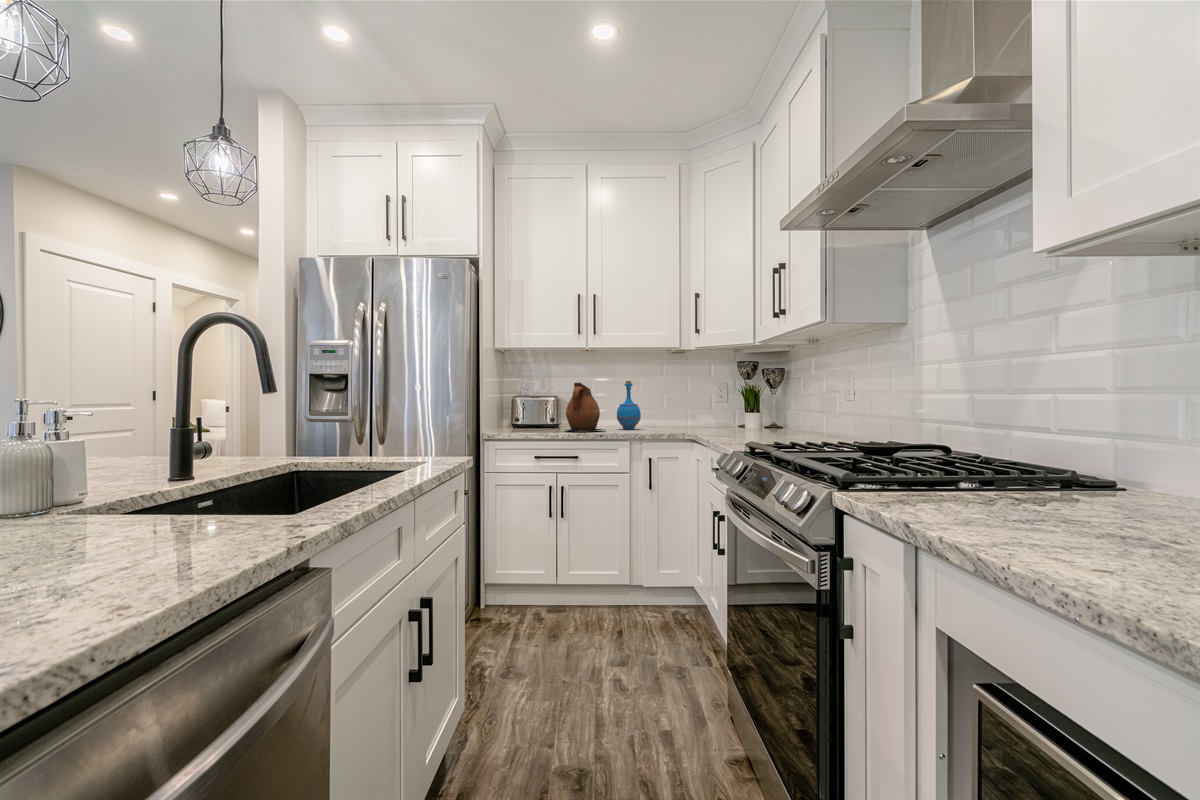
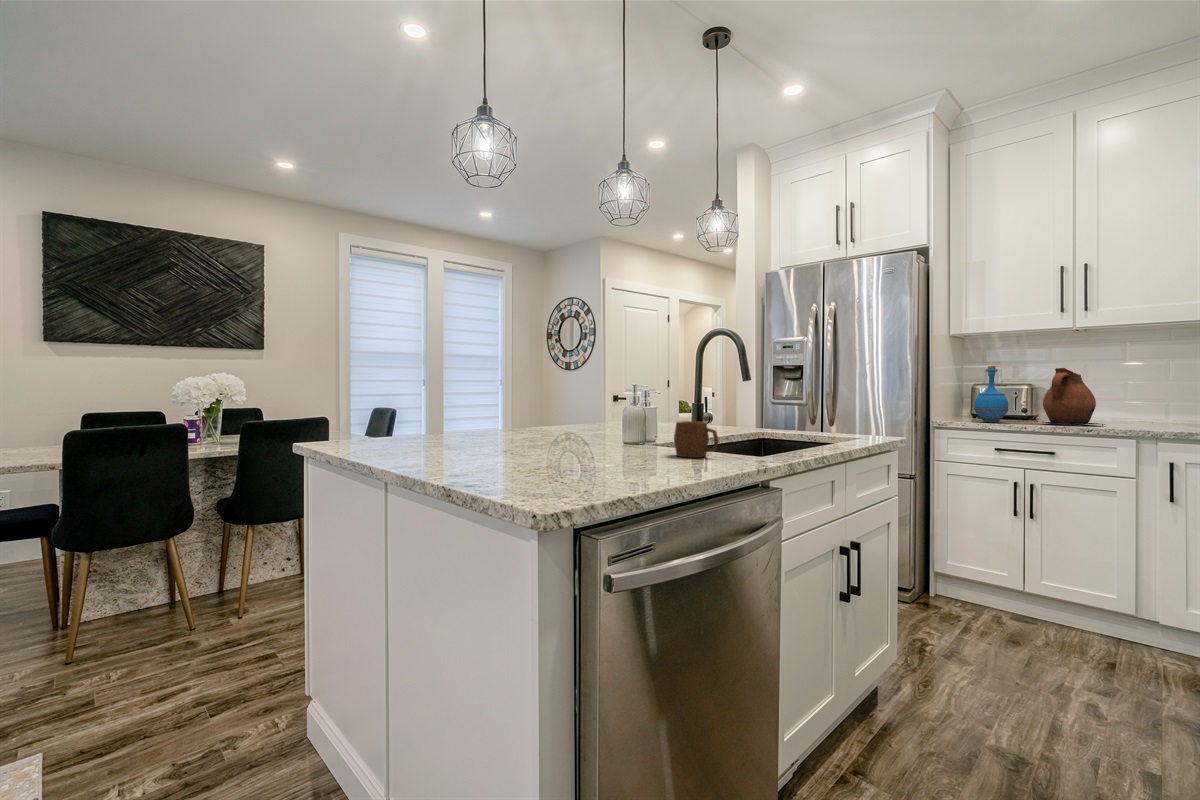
bottle: present [617,381,641,429] -> present [974,366,1009,423]
mug: none [104,467,210,540] -> present [674,421,719,458]

